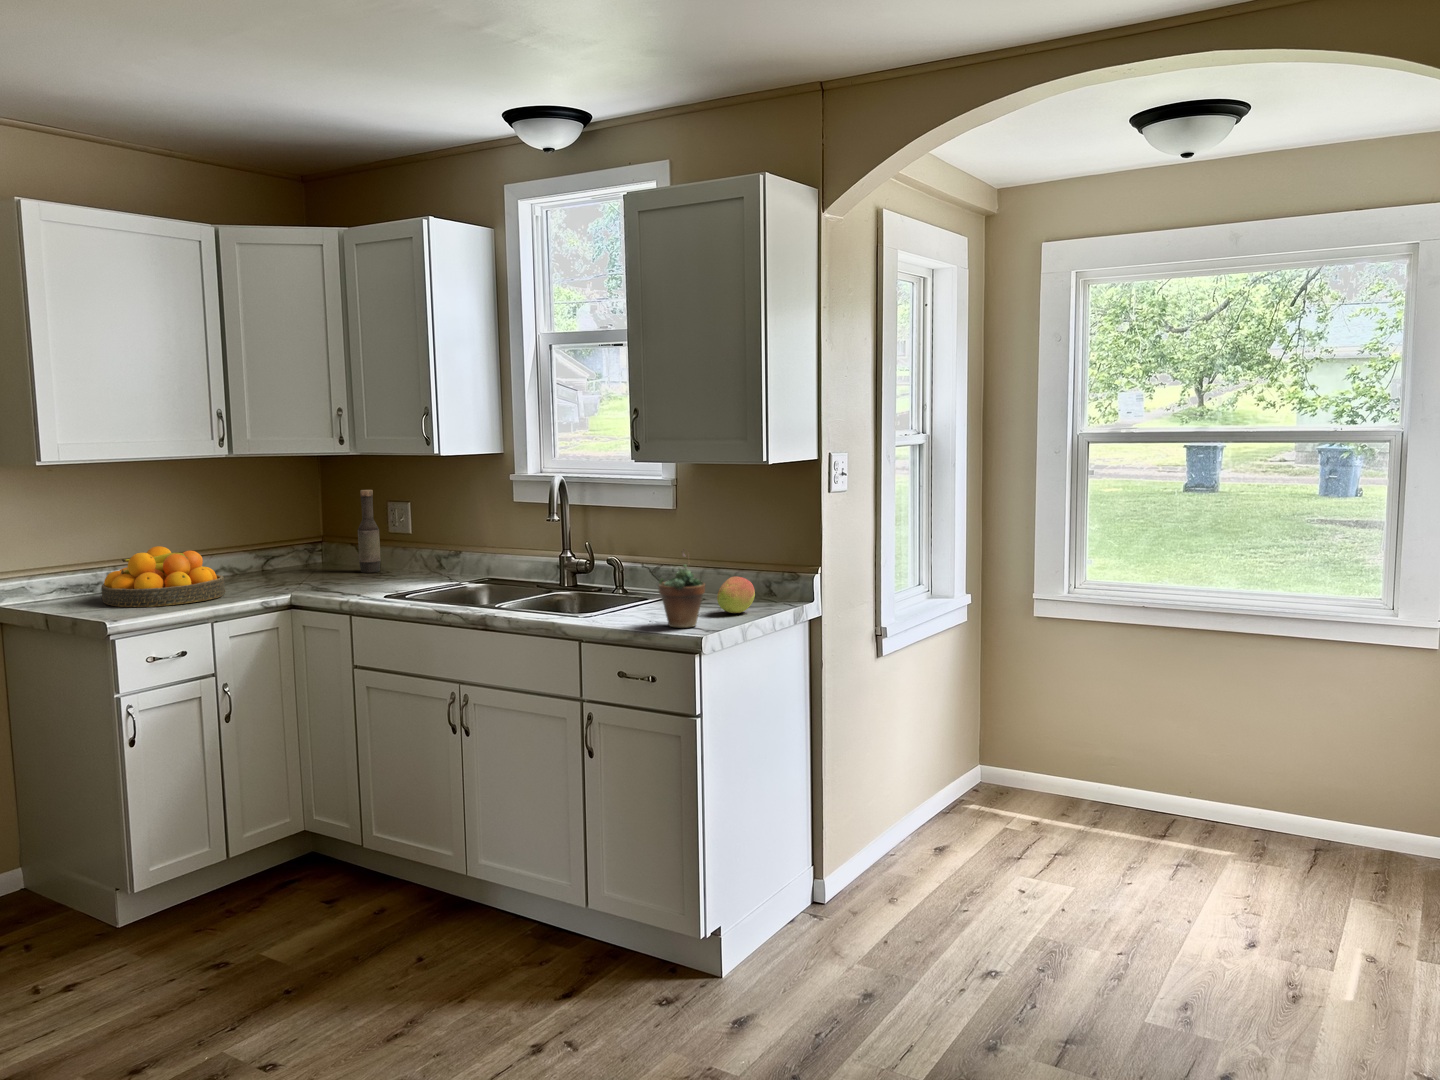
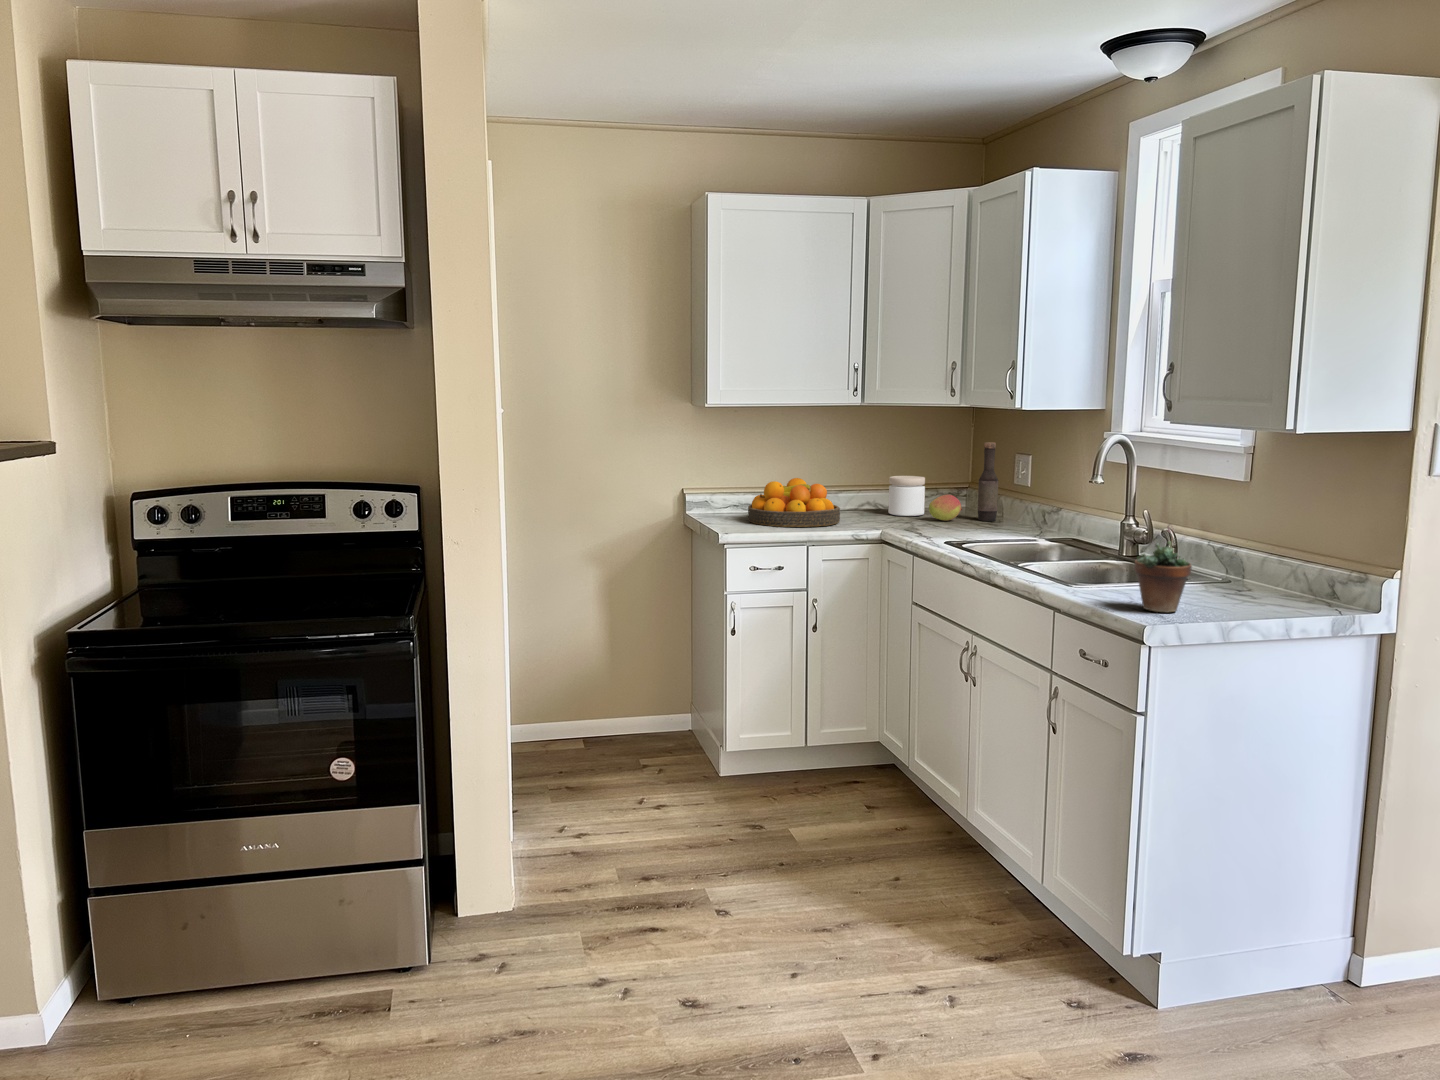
jar: none [253,532,297,578] -> present [888,476,925,516]
fruit: present [717,576,755,613] -> present [929,494,962,521]

